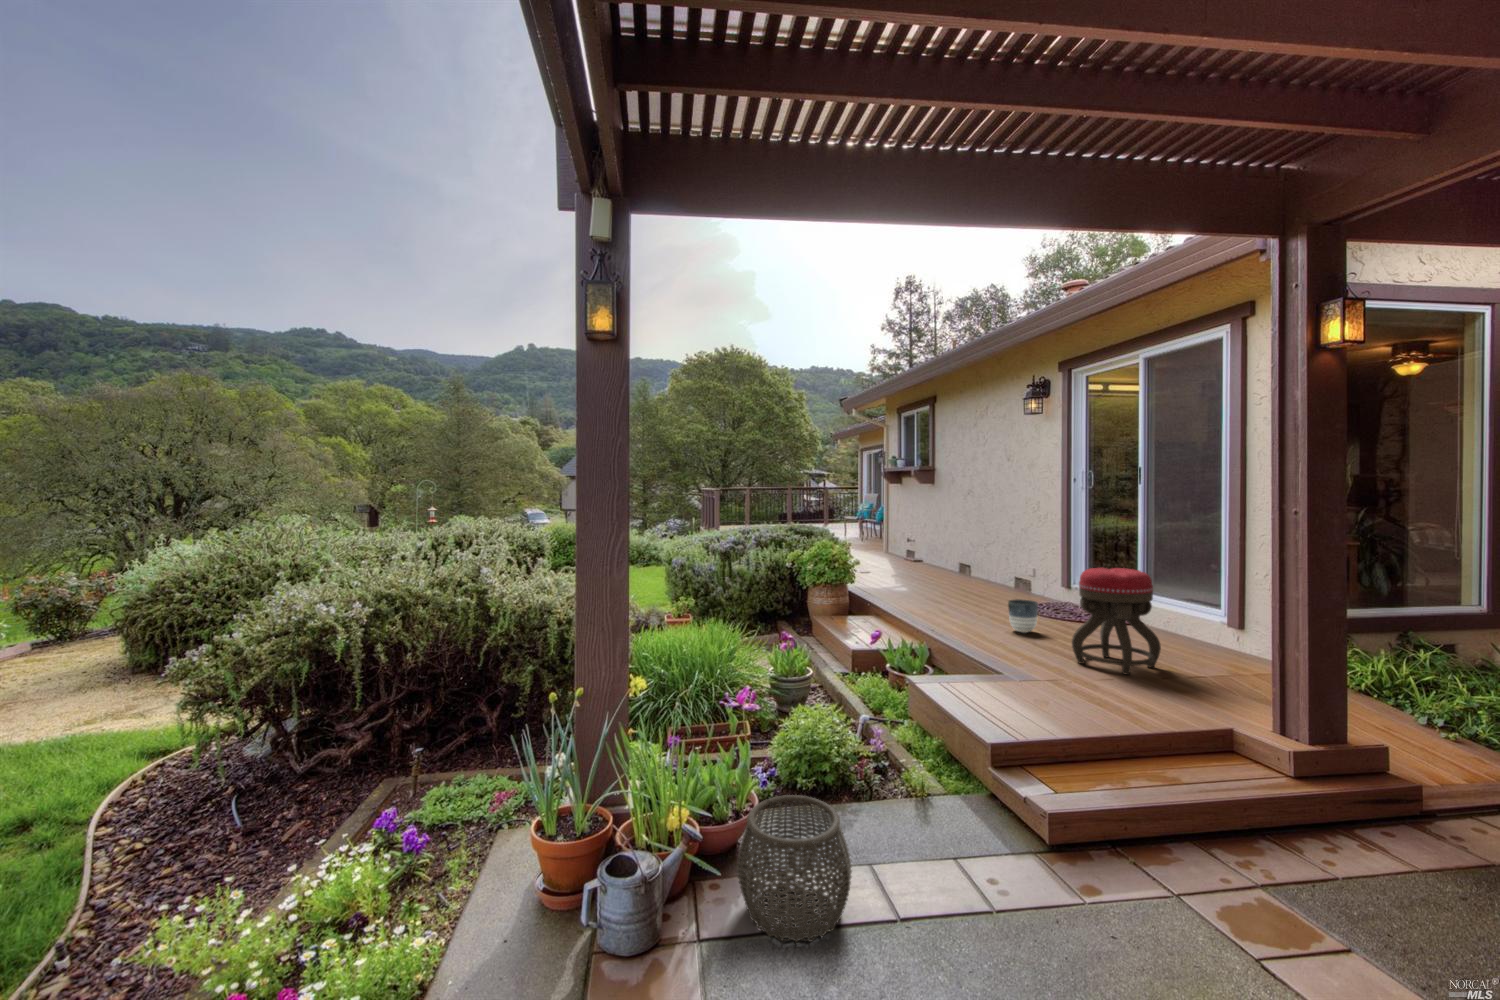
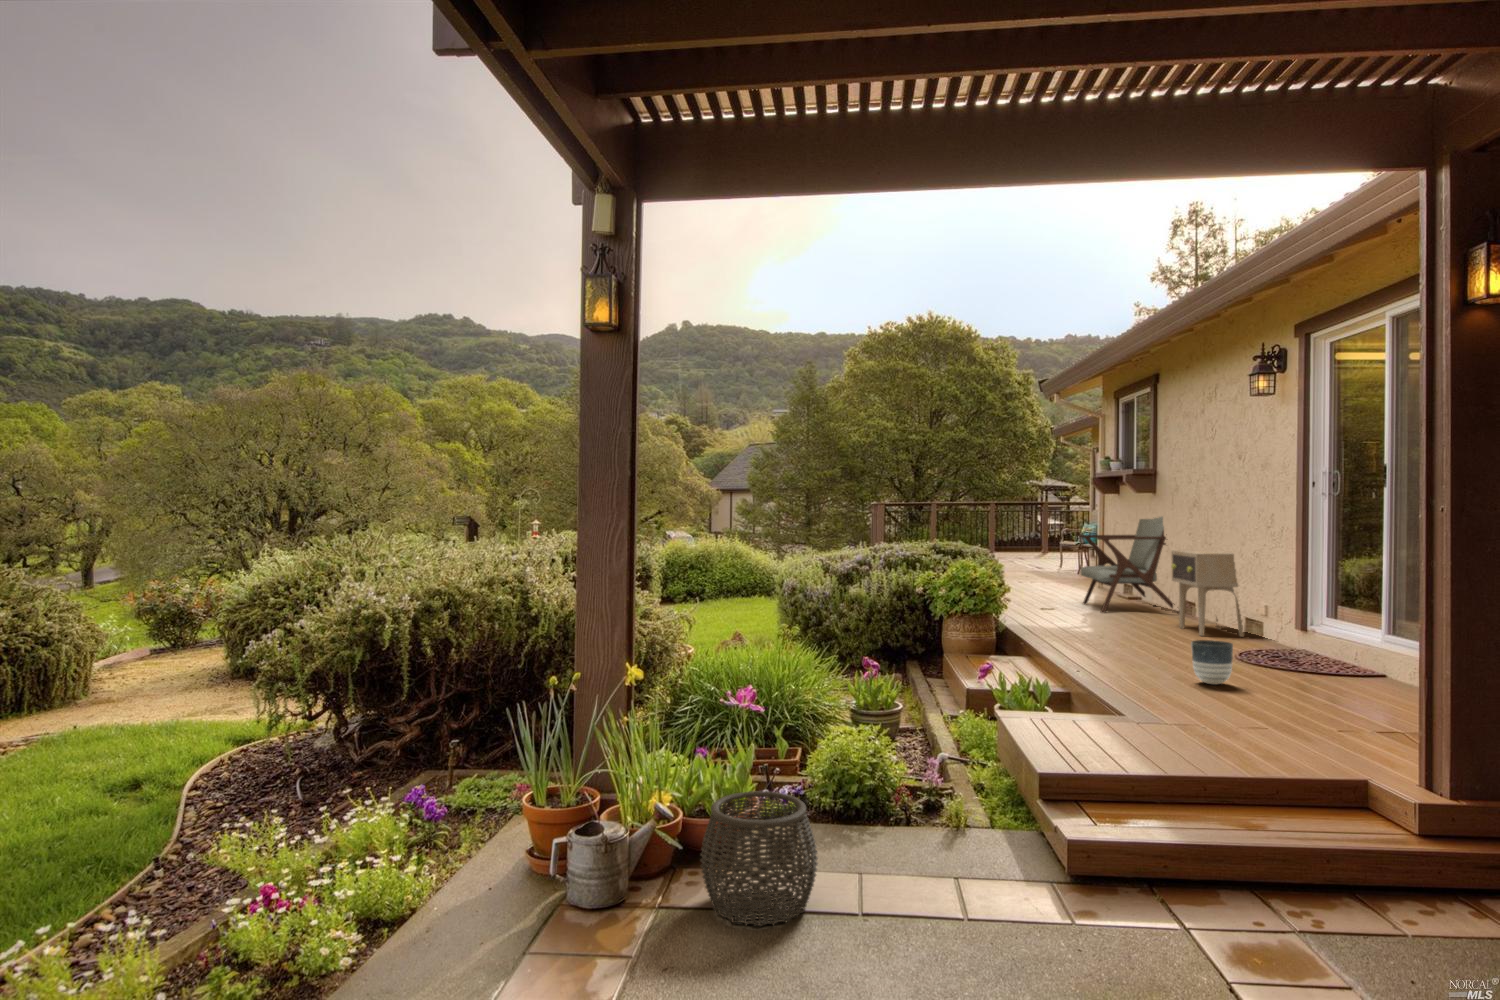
lounge chair: none [875,500,950,571] -> present [1079,517,1179,614]
side table: none [951,526,1010,588] -> present [1171,550,1244,637]
ottoman: present [1072,568,1161,675] -> none [1246,593,1372,734]

